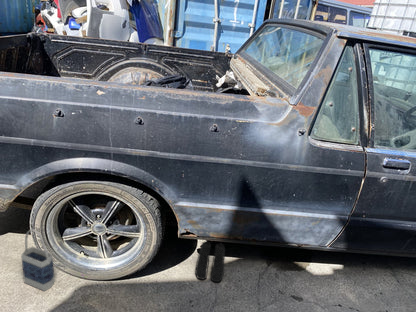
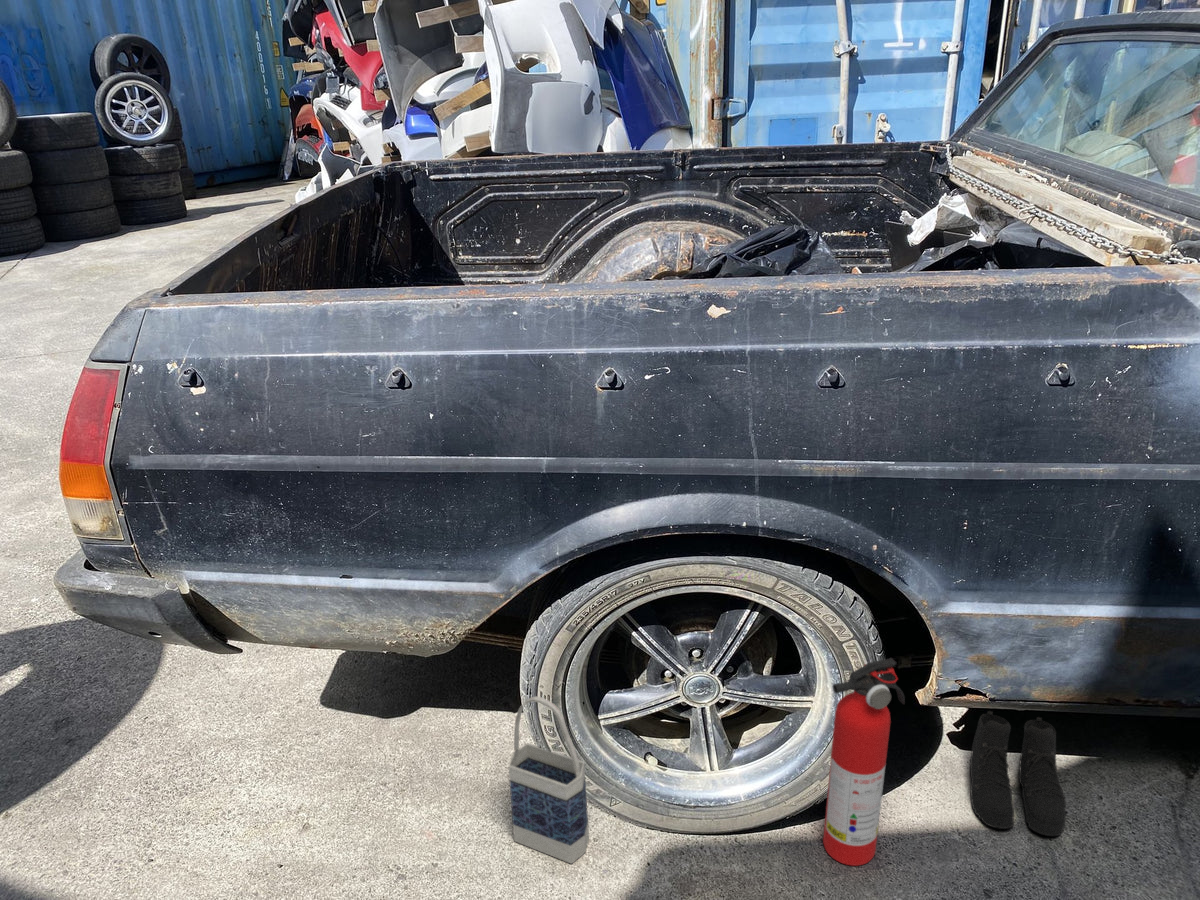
fire extinguisher: none [140,221,168,292] -> present [823,658,905,866]

